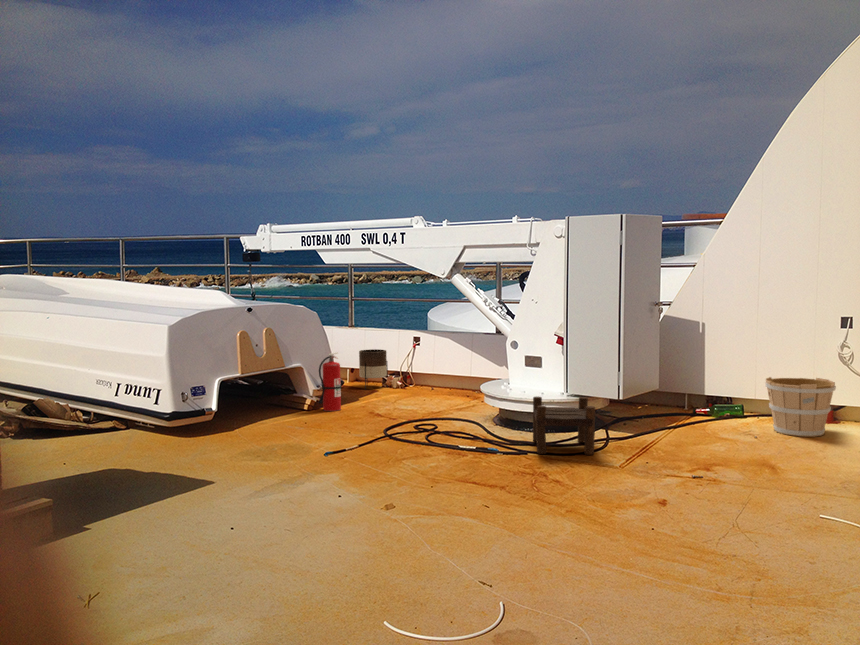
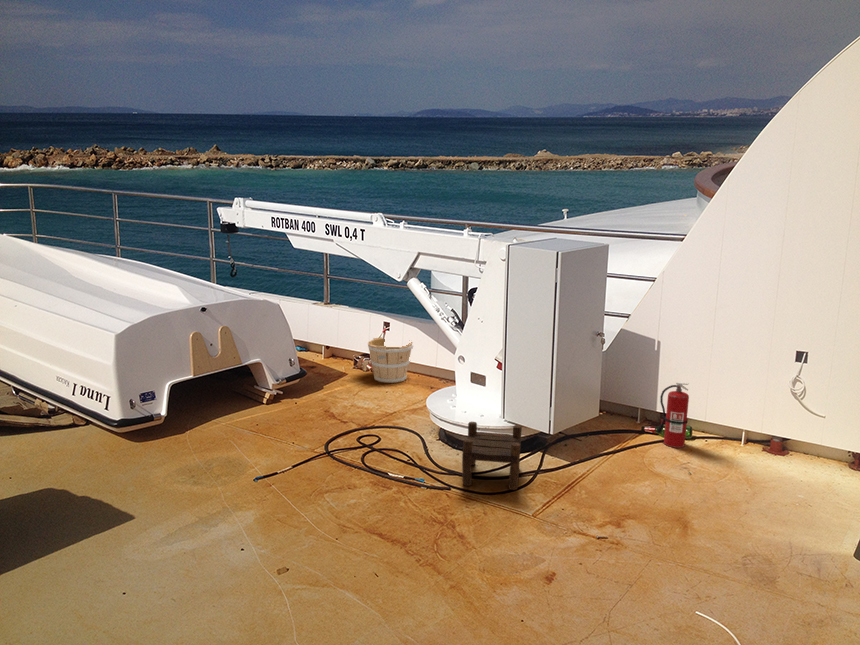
planter: present [359,349,388,389] -> none [330,329,359,371]
fire extinguisher: present [319,352,341,411] -> present [657,382,689,448]
wooden bucket: present [765,377,836,437] -> present [368,337,413,383]

